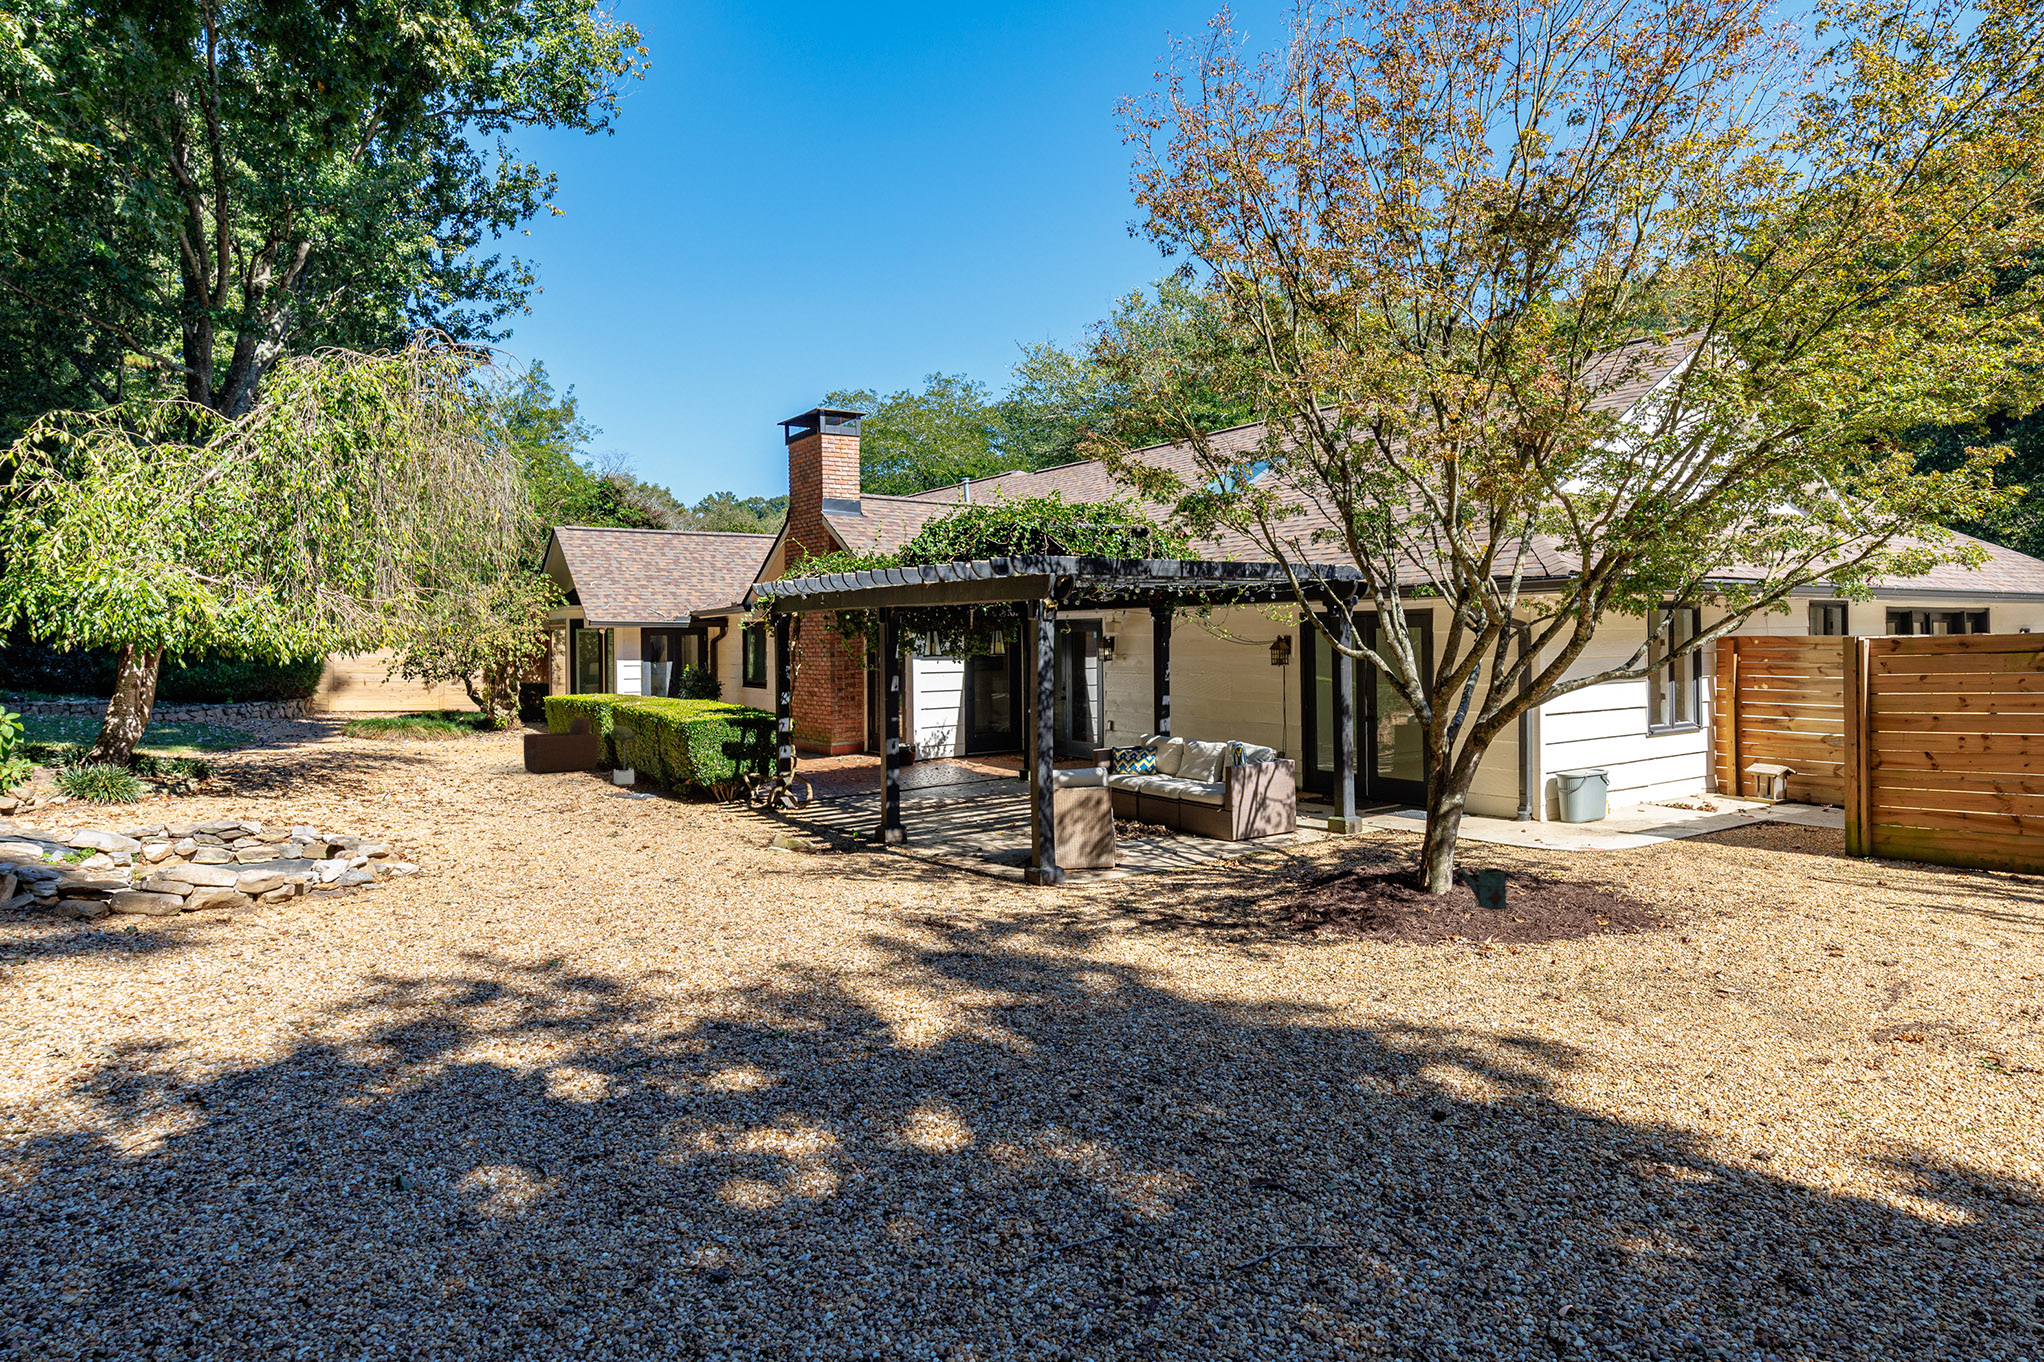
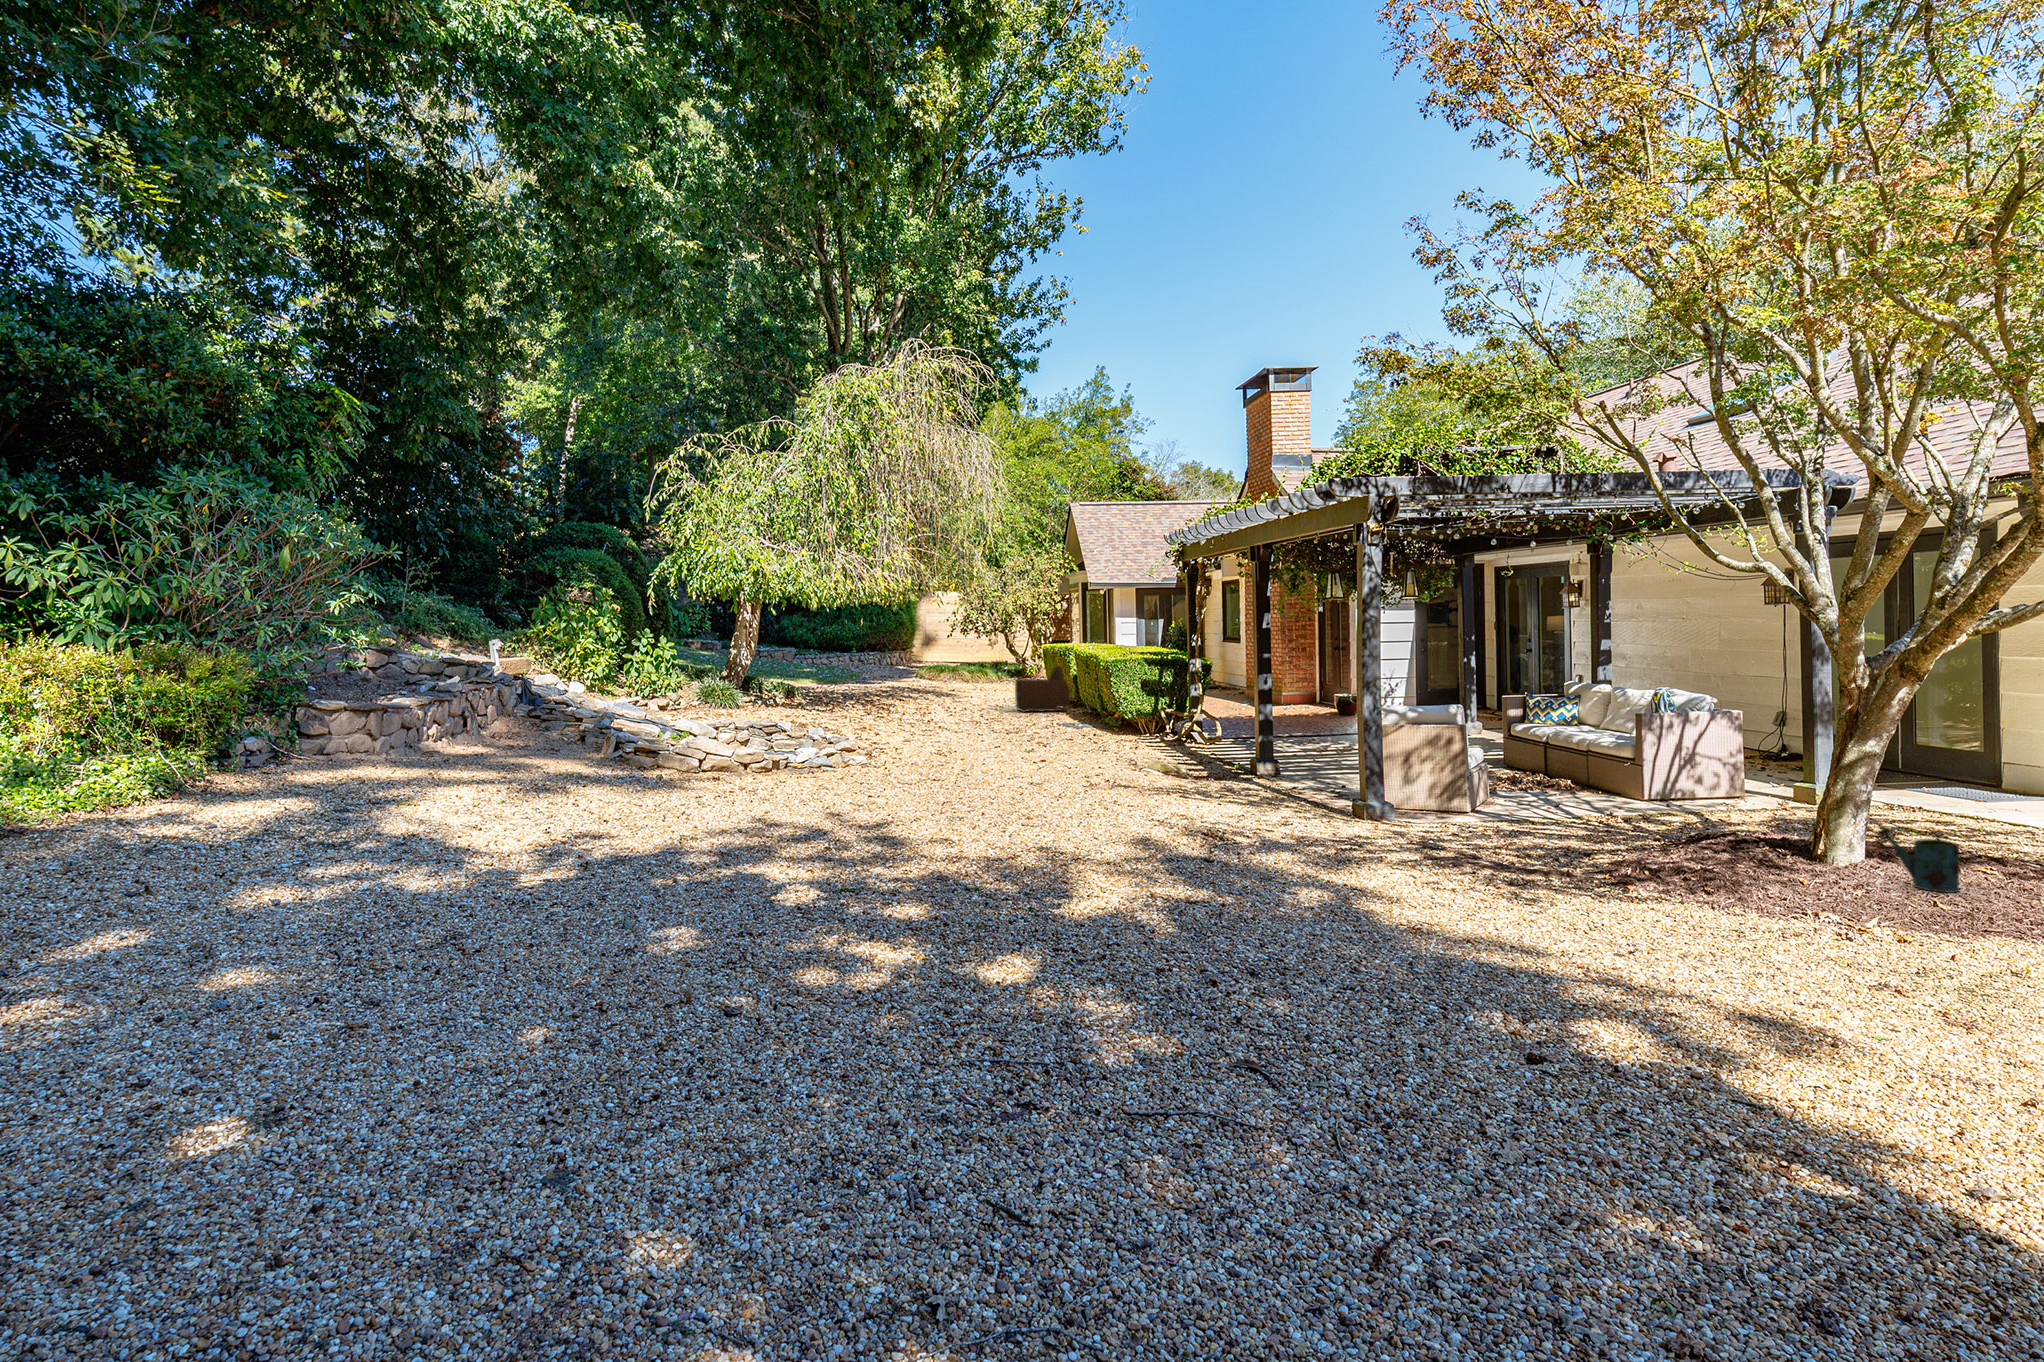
potted tree: present [610,725,635,785] -> none [1068,669,1090,722]

